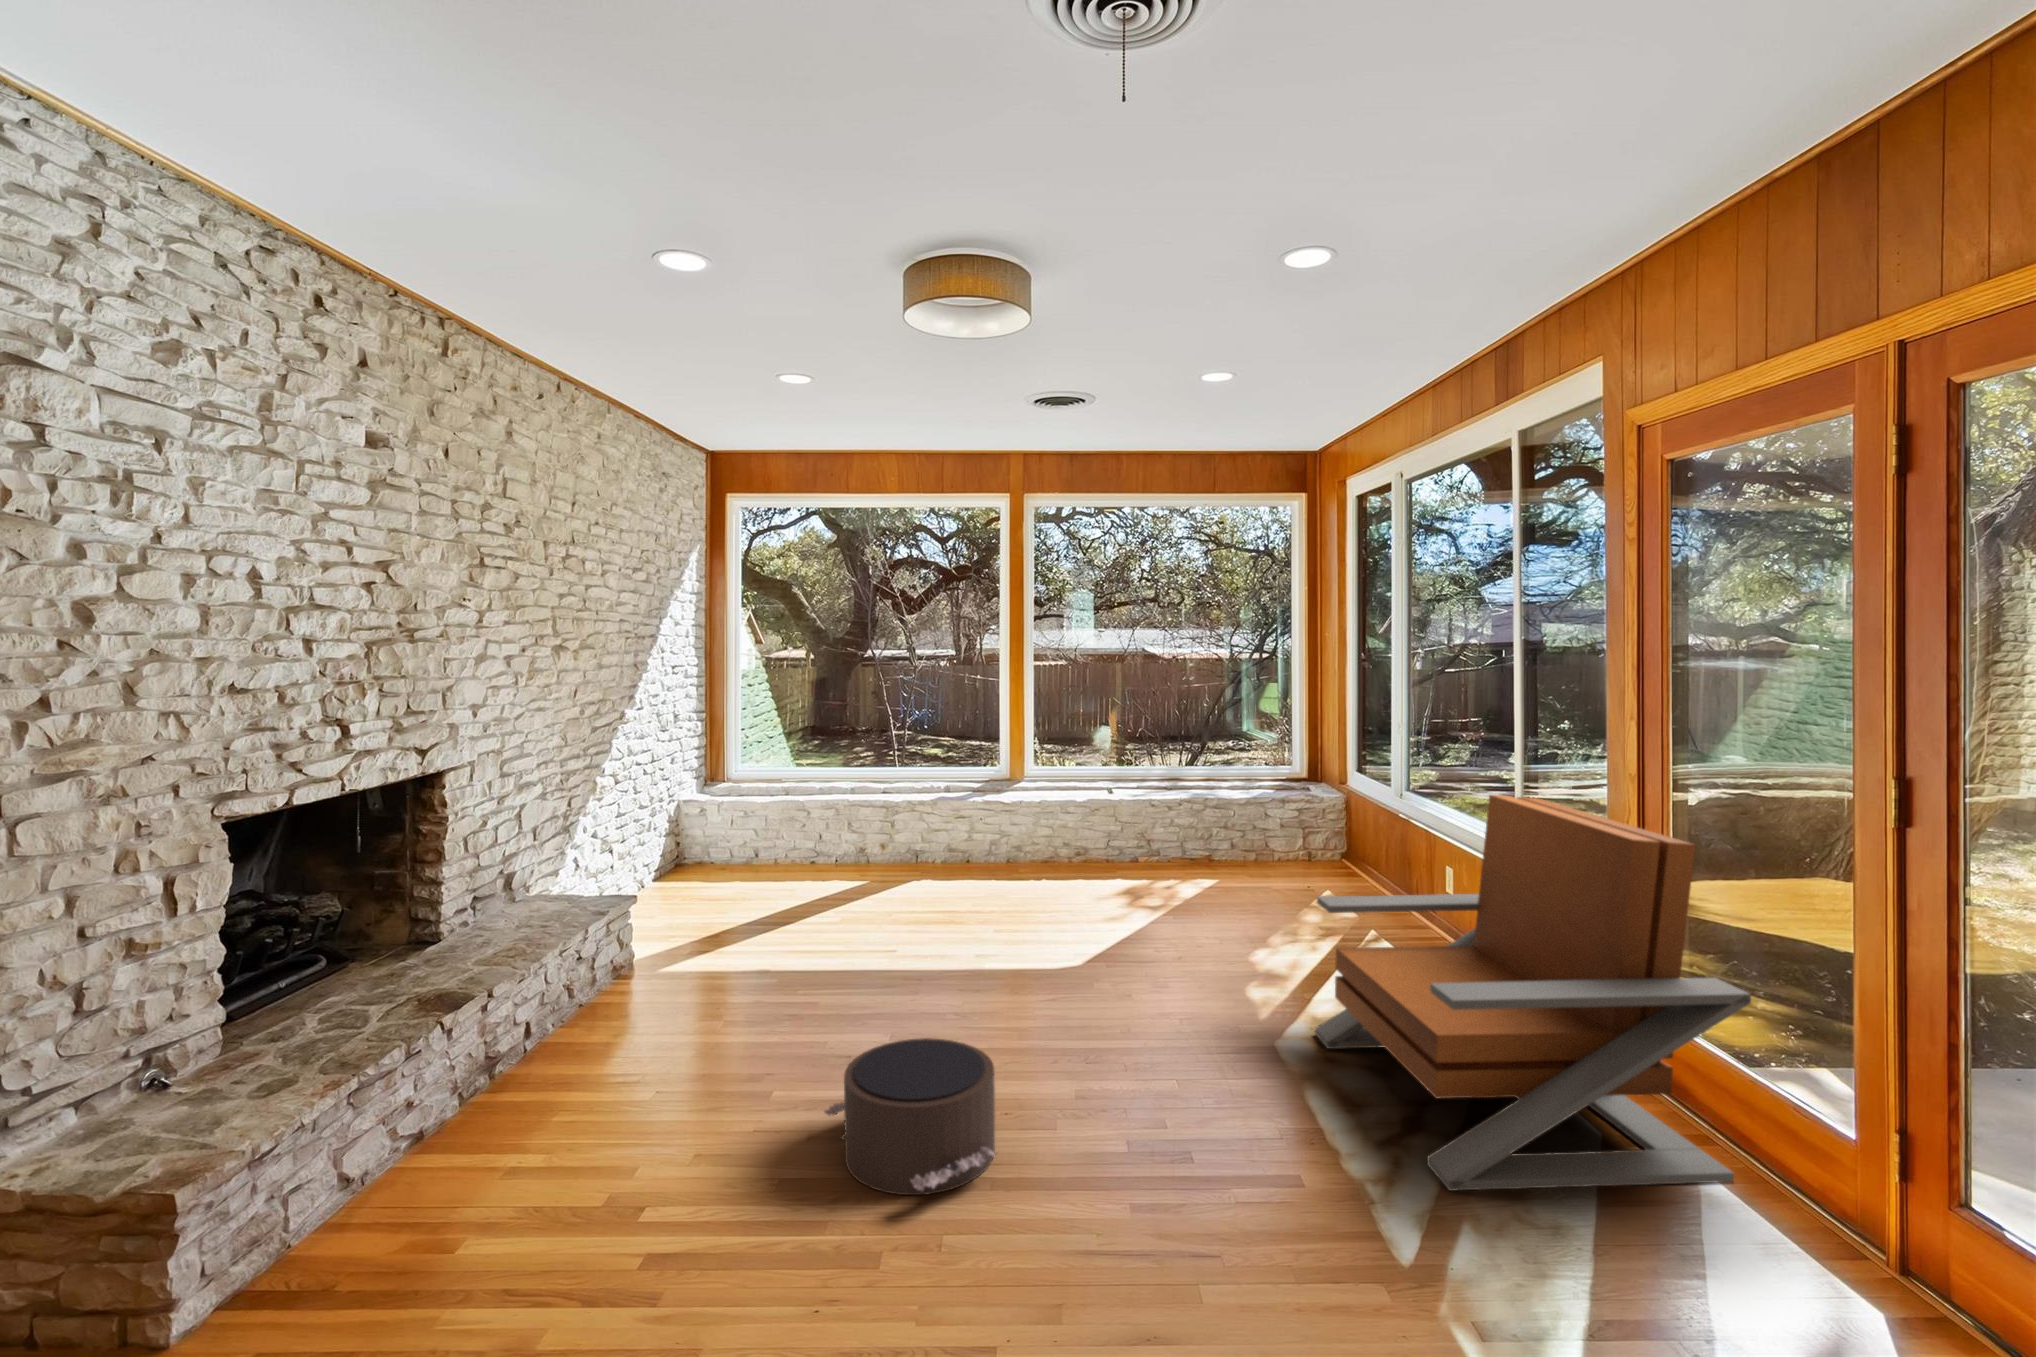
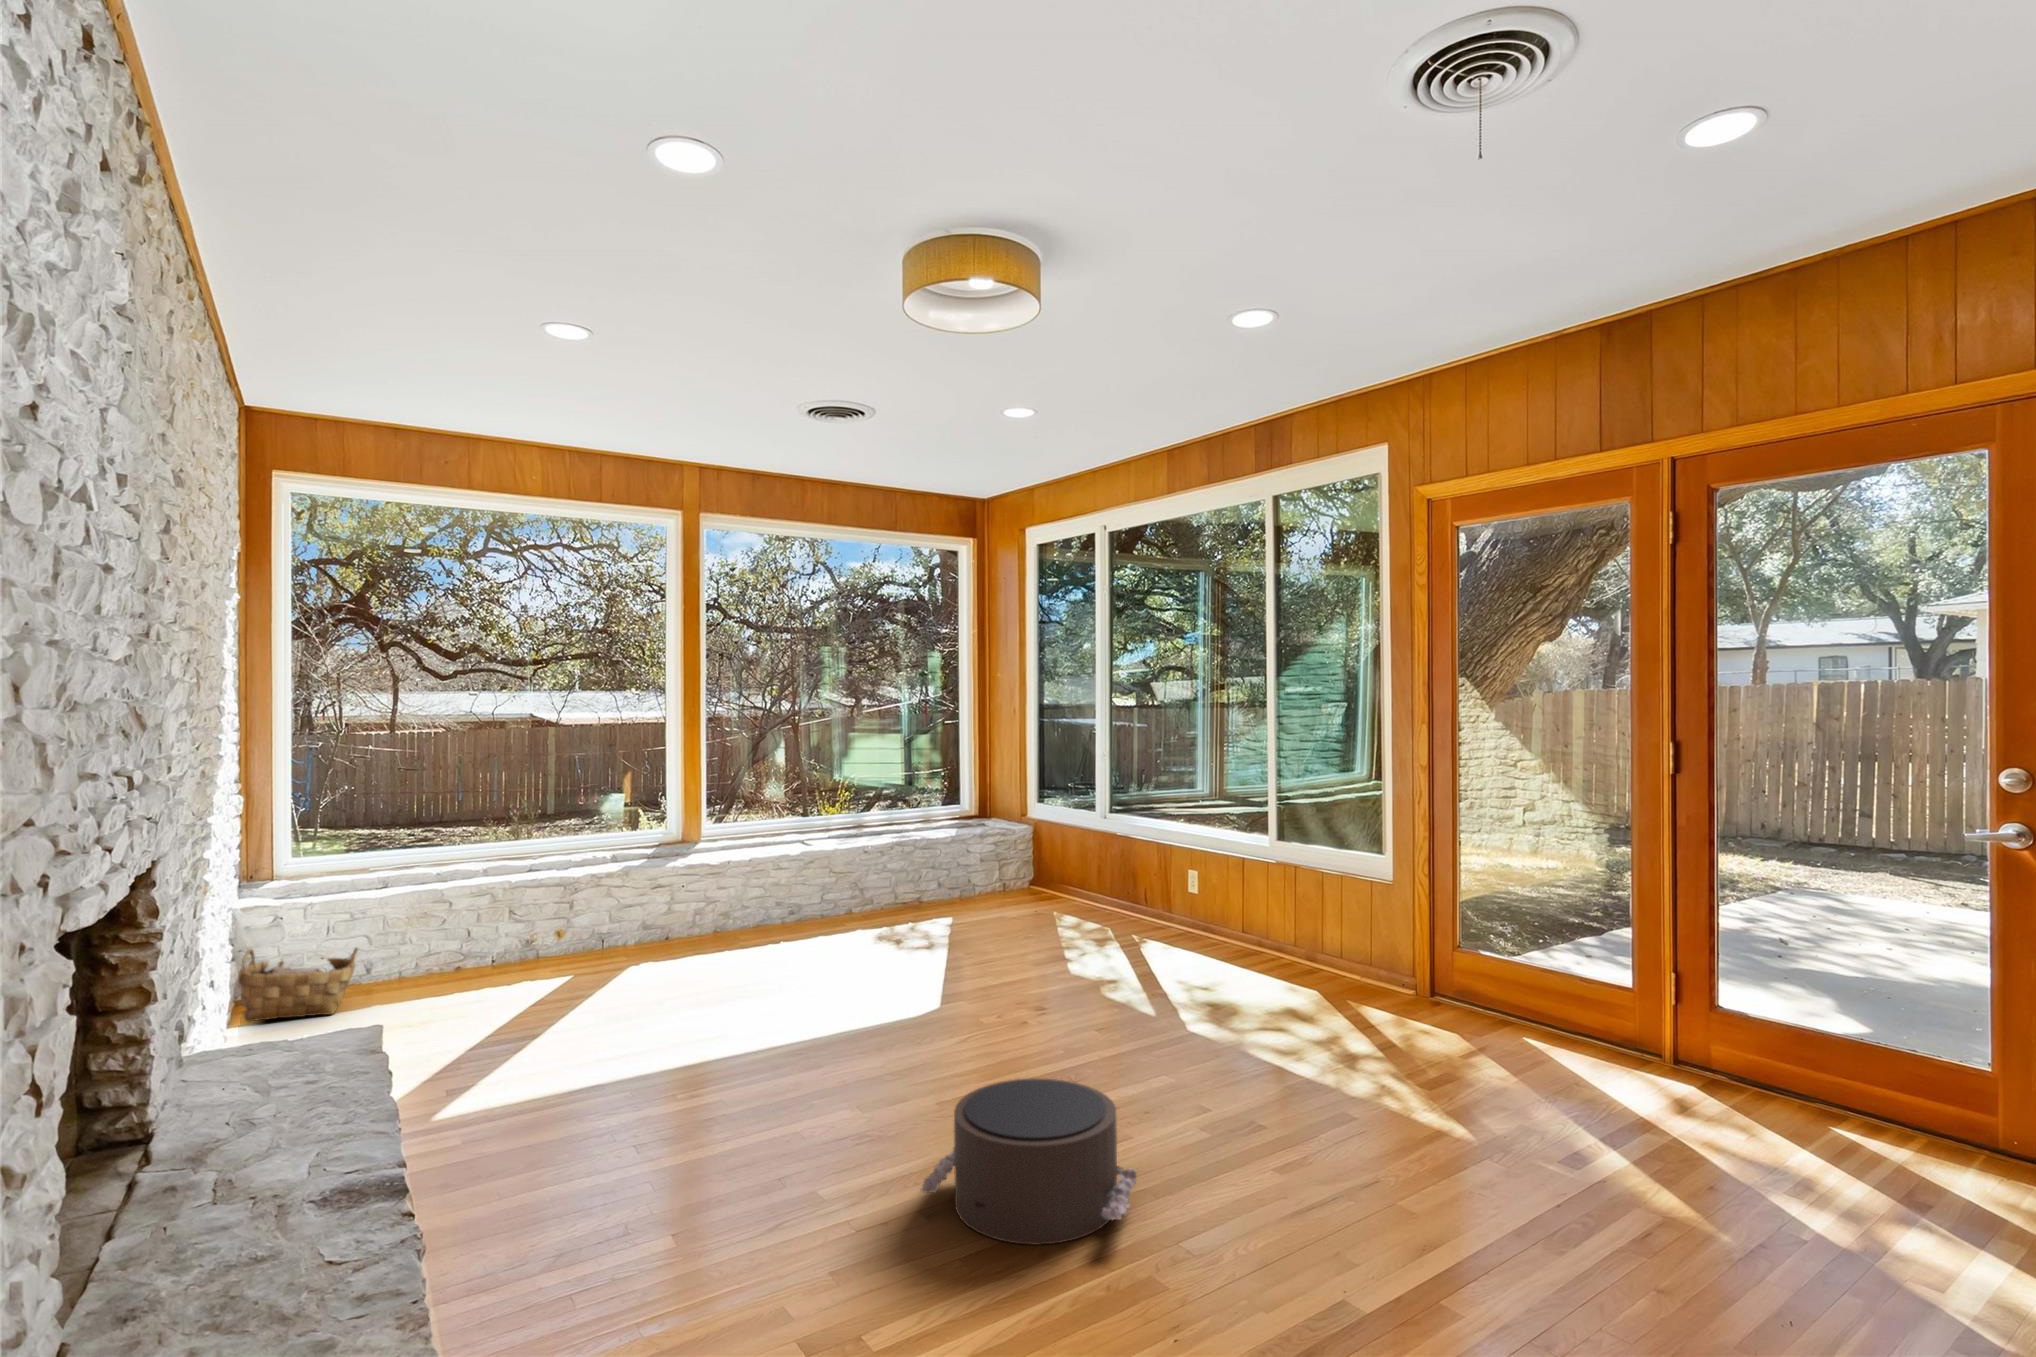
lounge chair: present [1315,795,1751,1191] -> none [1204,788,1551,1098]
woven basket: none [668,828,742,881] -> present [238,948,358,1021]

